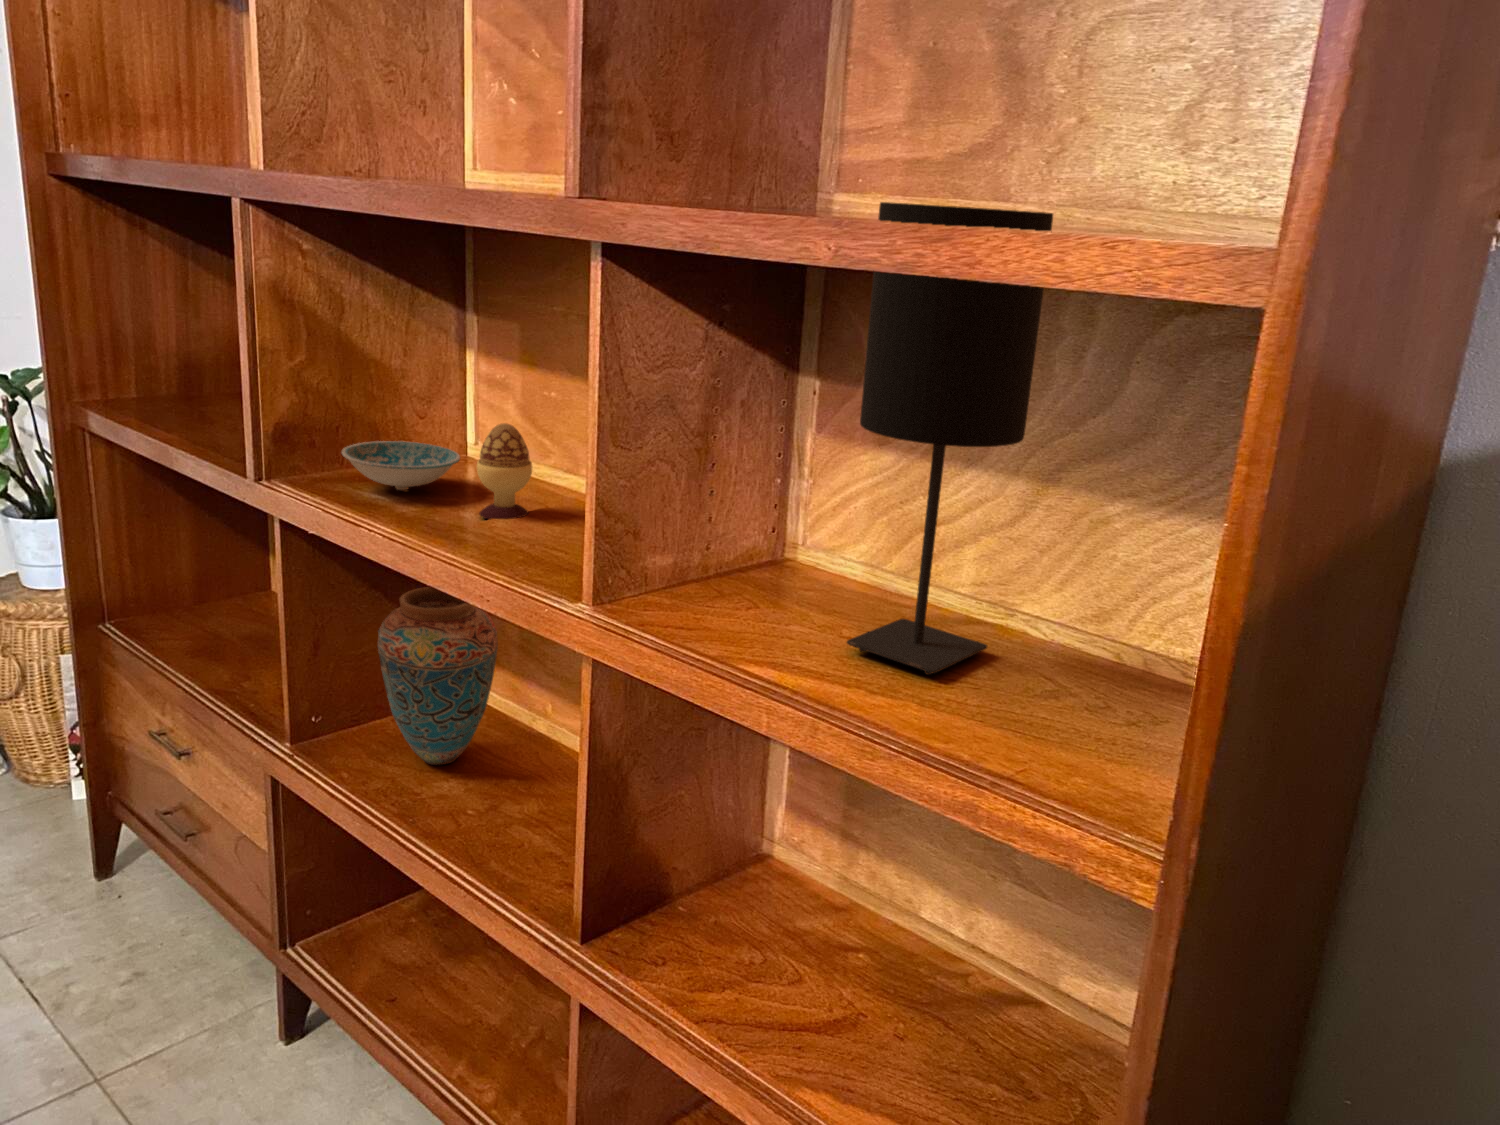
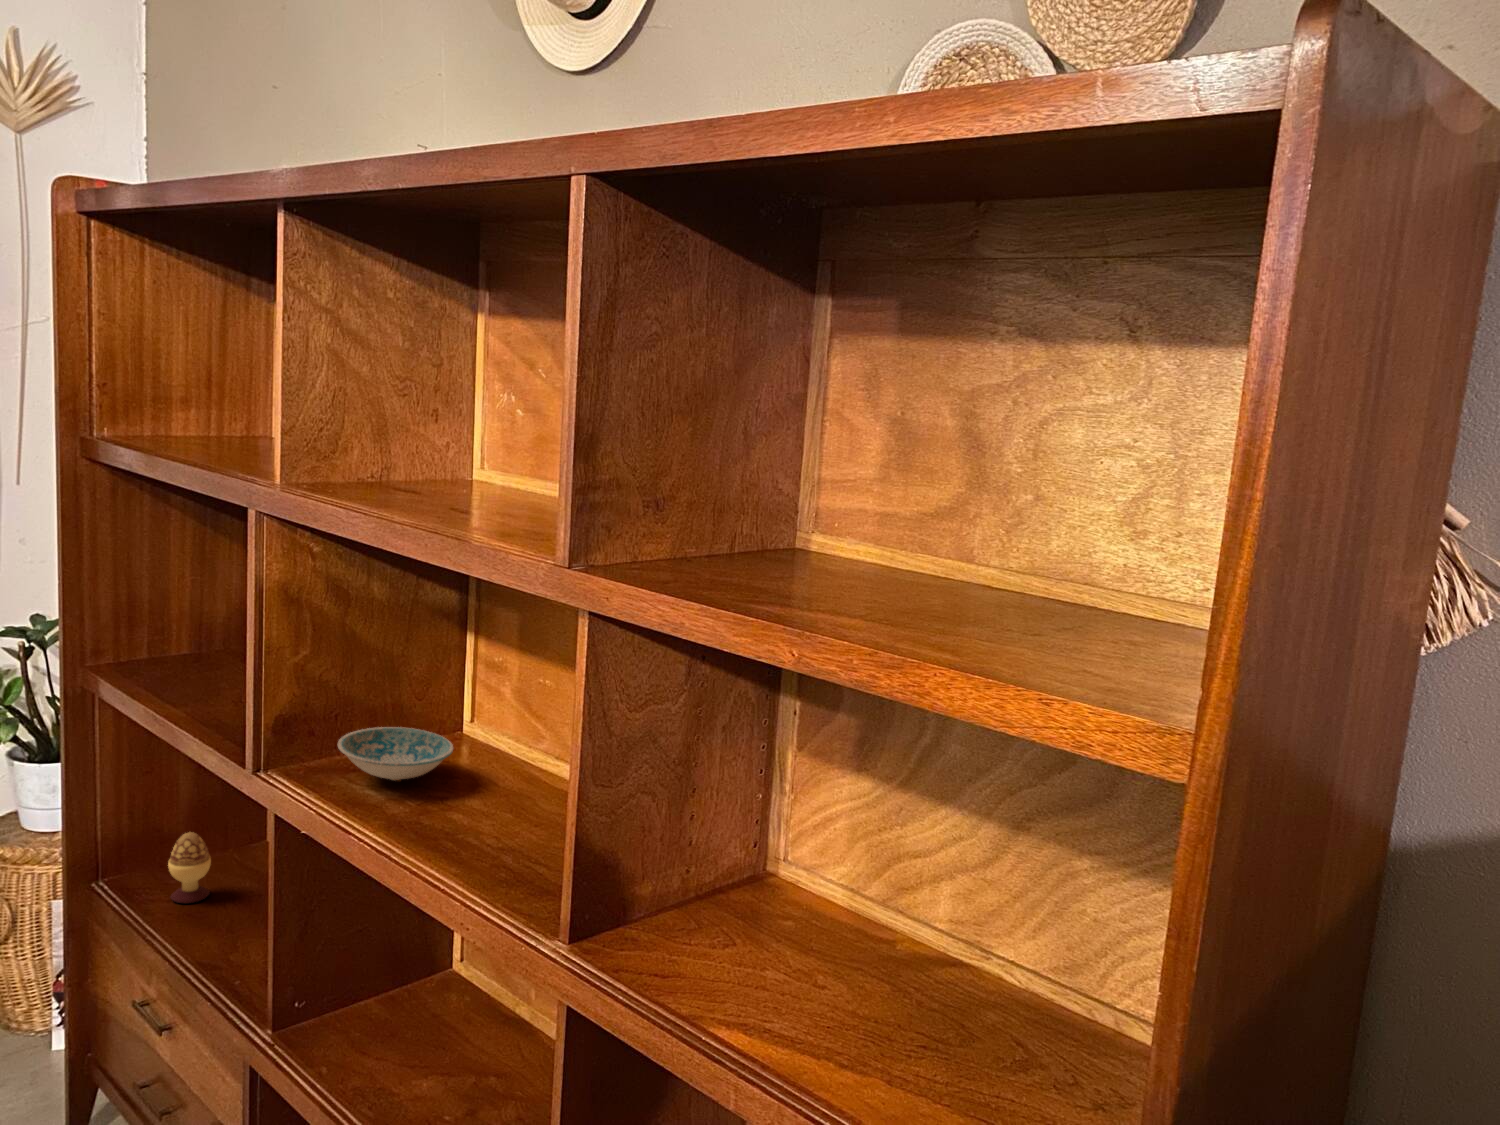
table lamp: present [847,202,1053,675] -> none [820,573,1010,1041]
decorative egg: present [477,423,532,520] -> present [168,832,211,903]
vase: present [378,587,498,765] -> none [364,871,485,1058]

